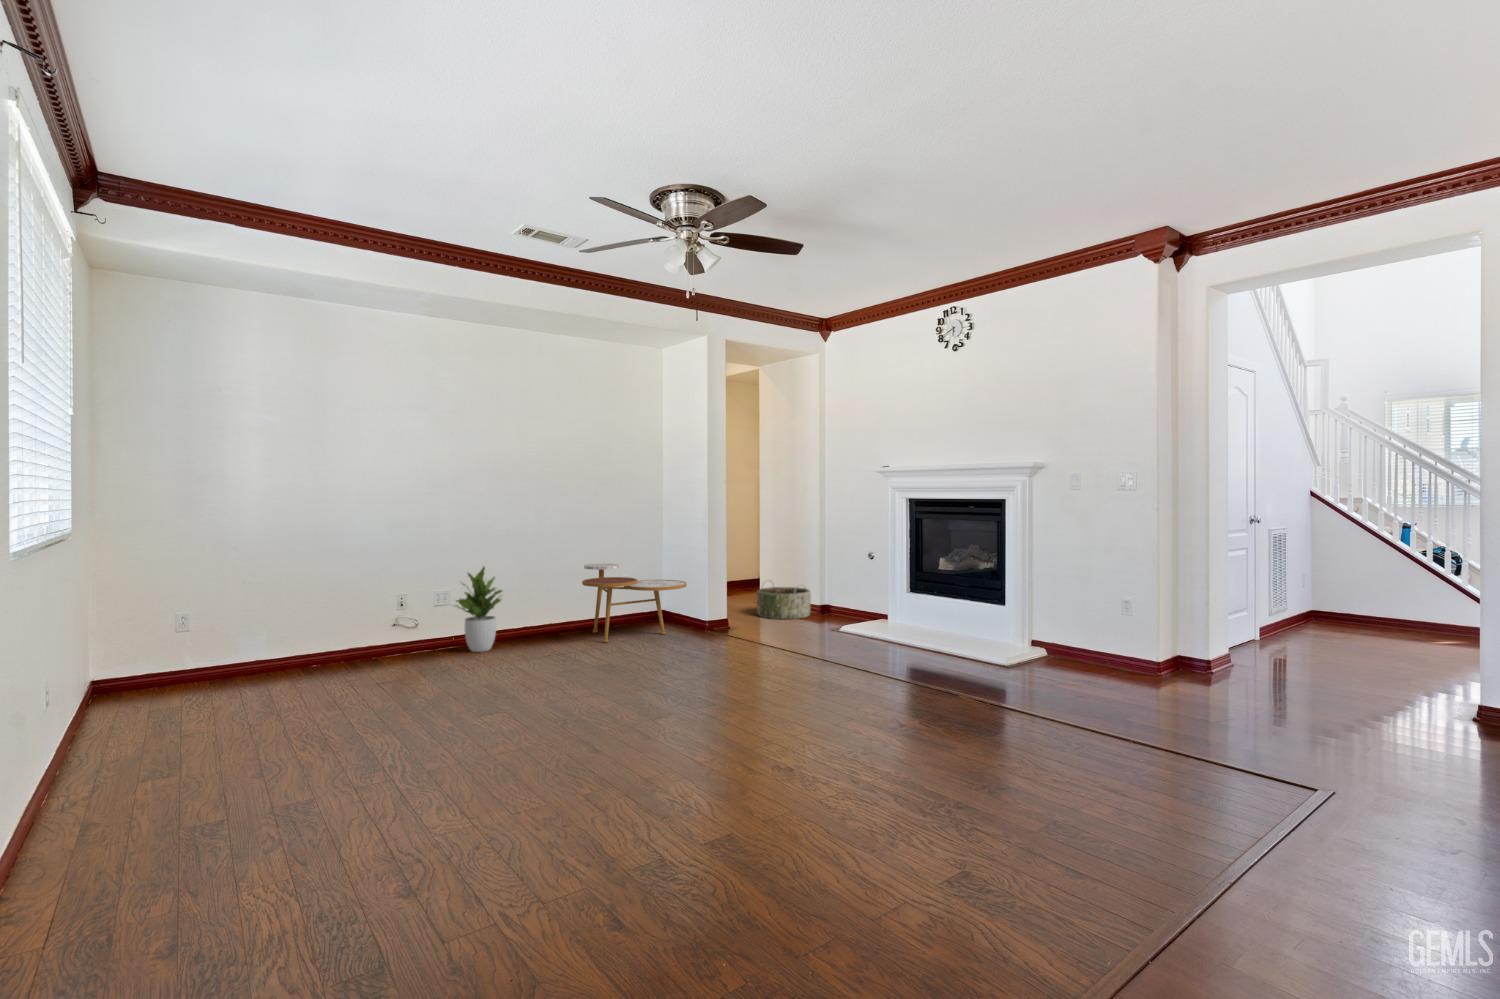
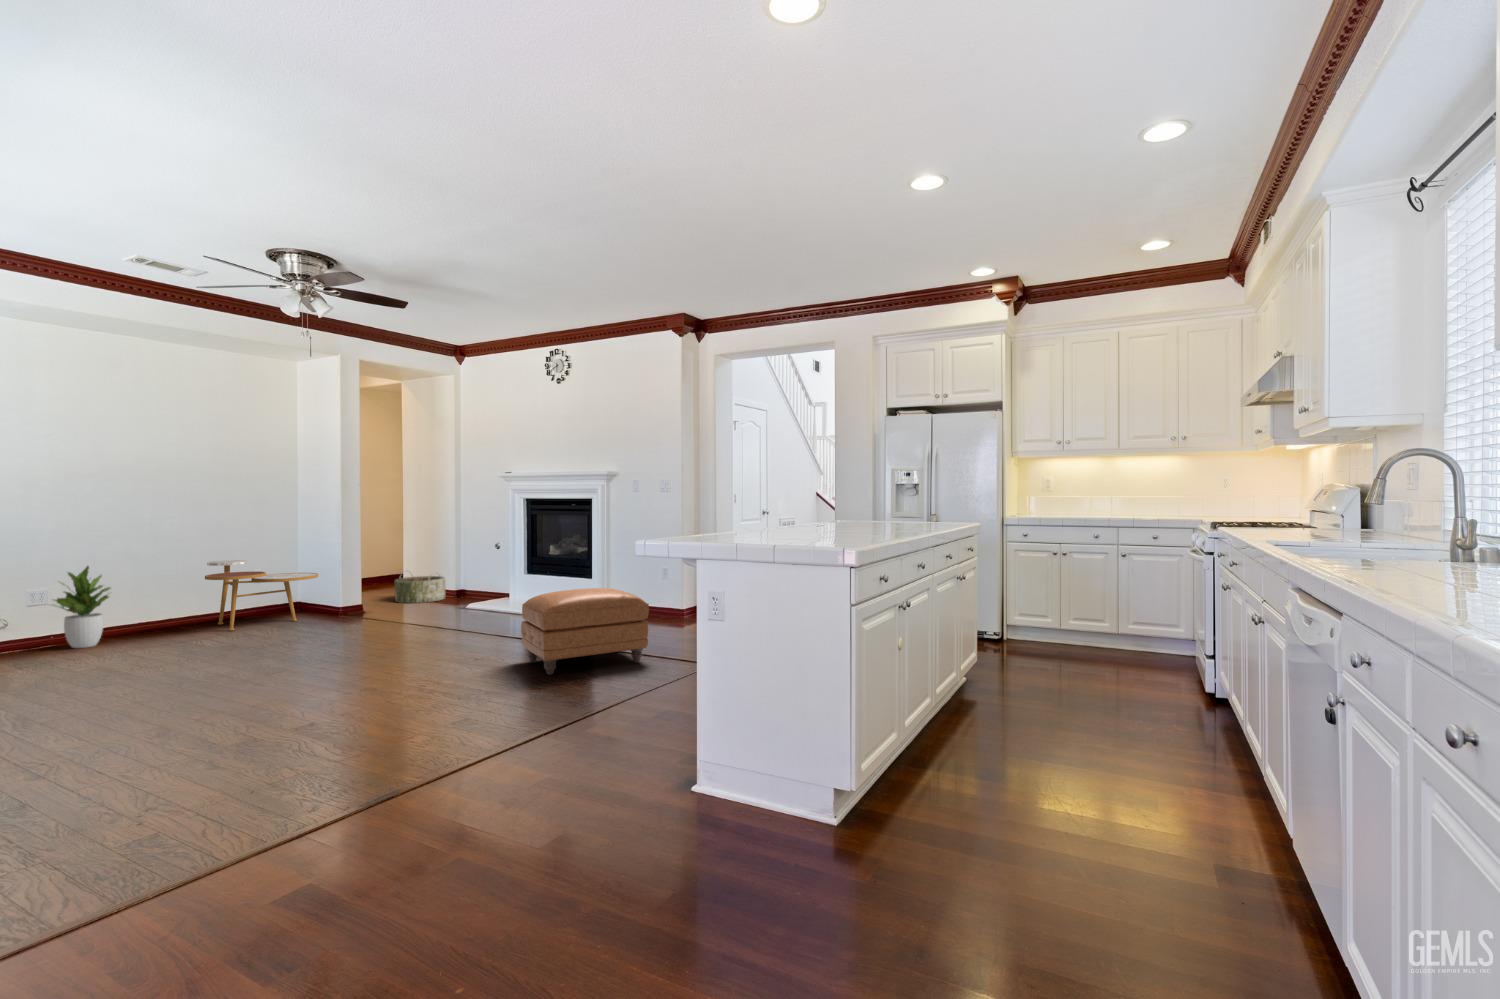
ottoman: none [964,640,1184,777] -> present [521,588,649,675]

